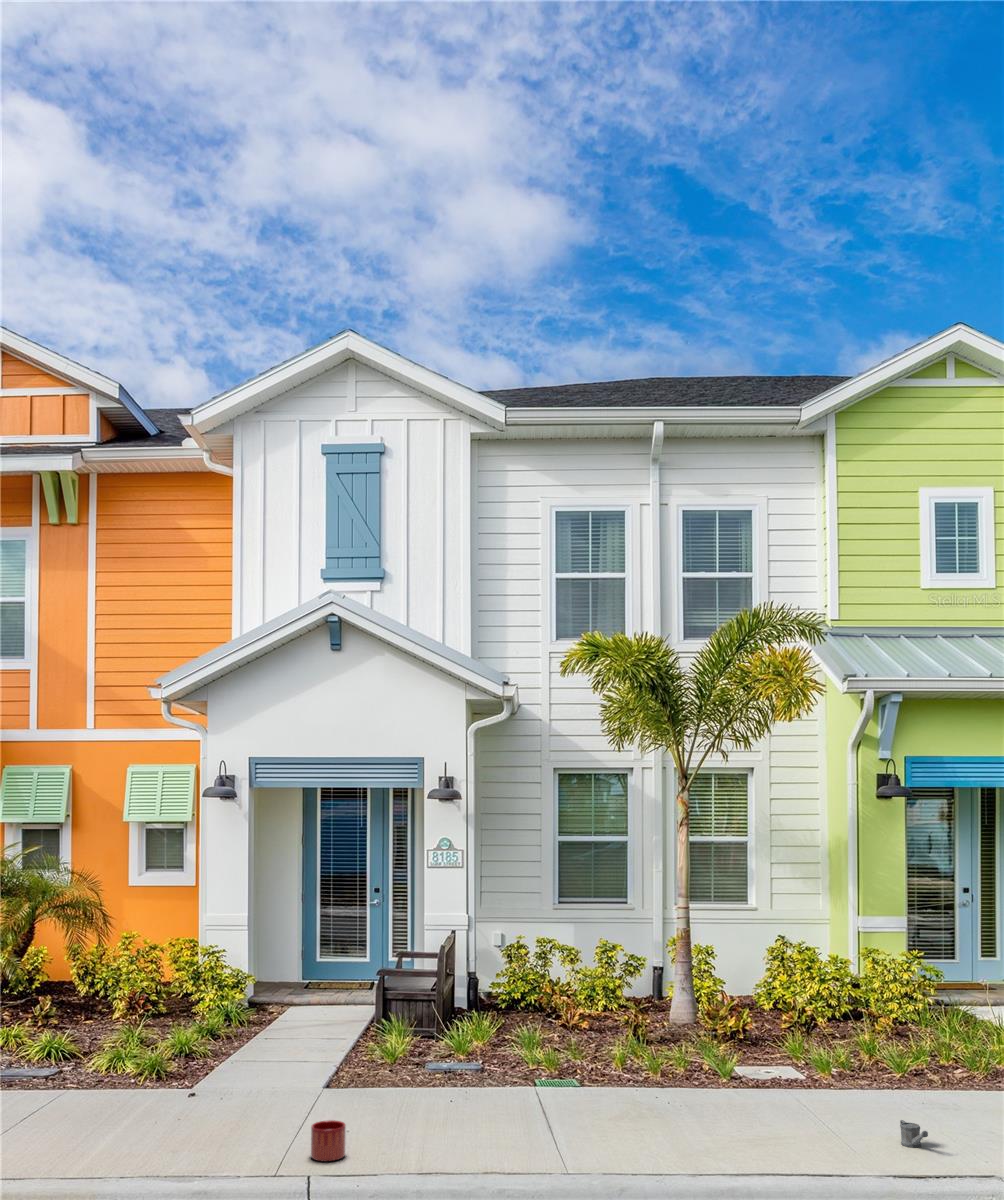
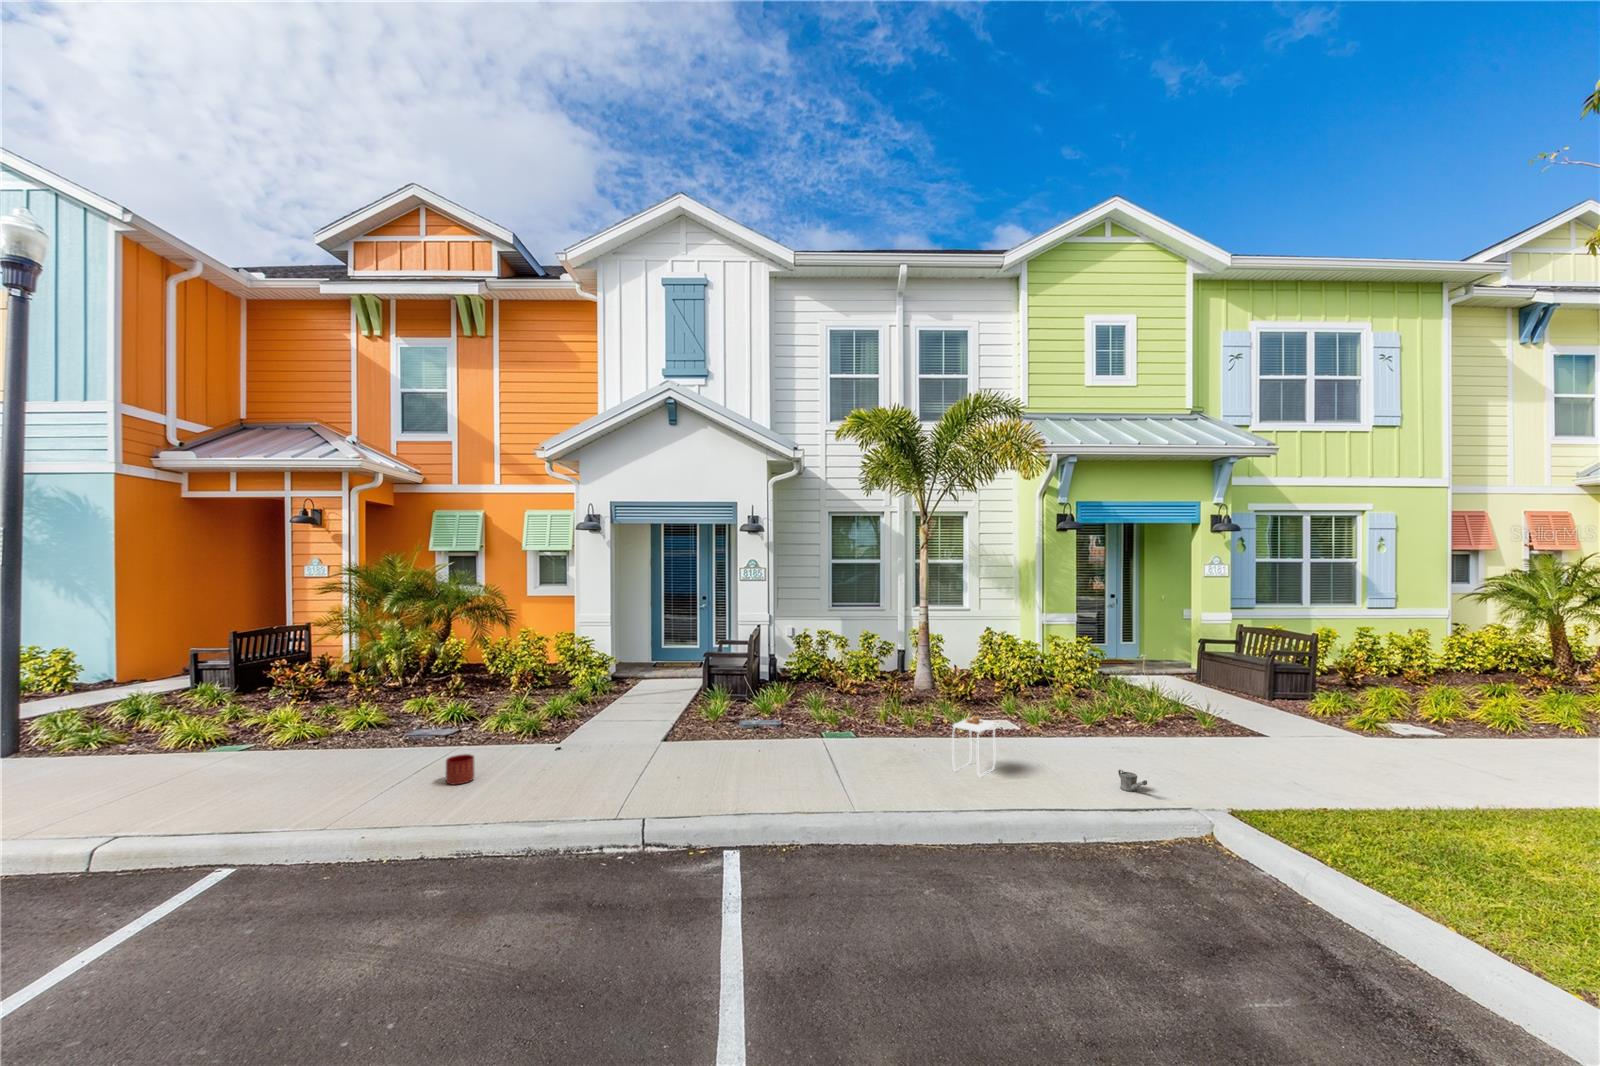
side table: none [695,1050,751,1130] -> present [952,716,995,777]
planter: present [311,1120,346,1162] -> present [446,754,474,785]

